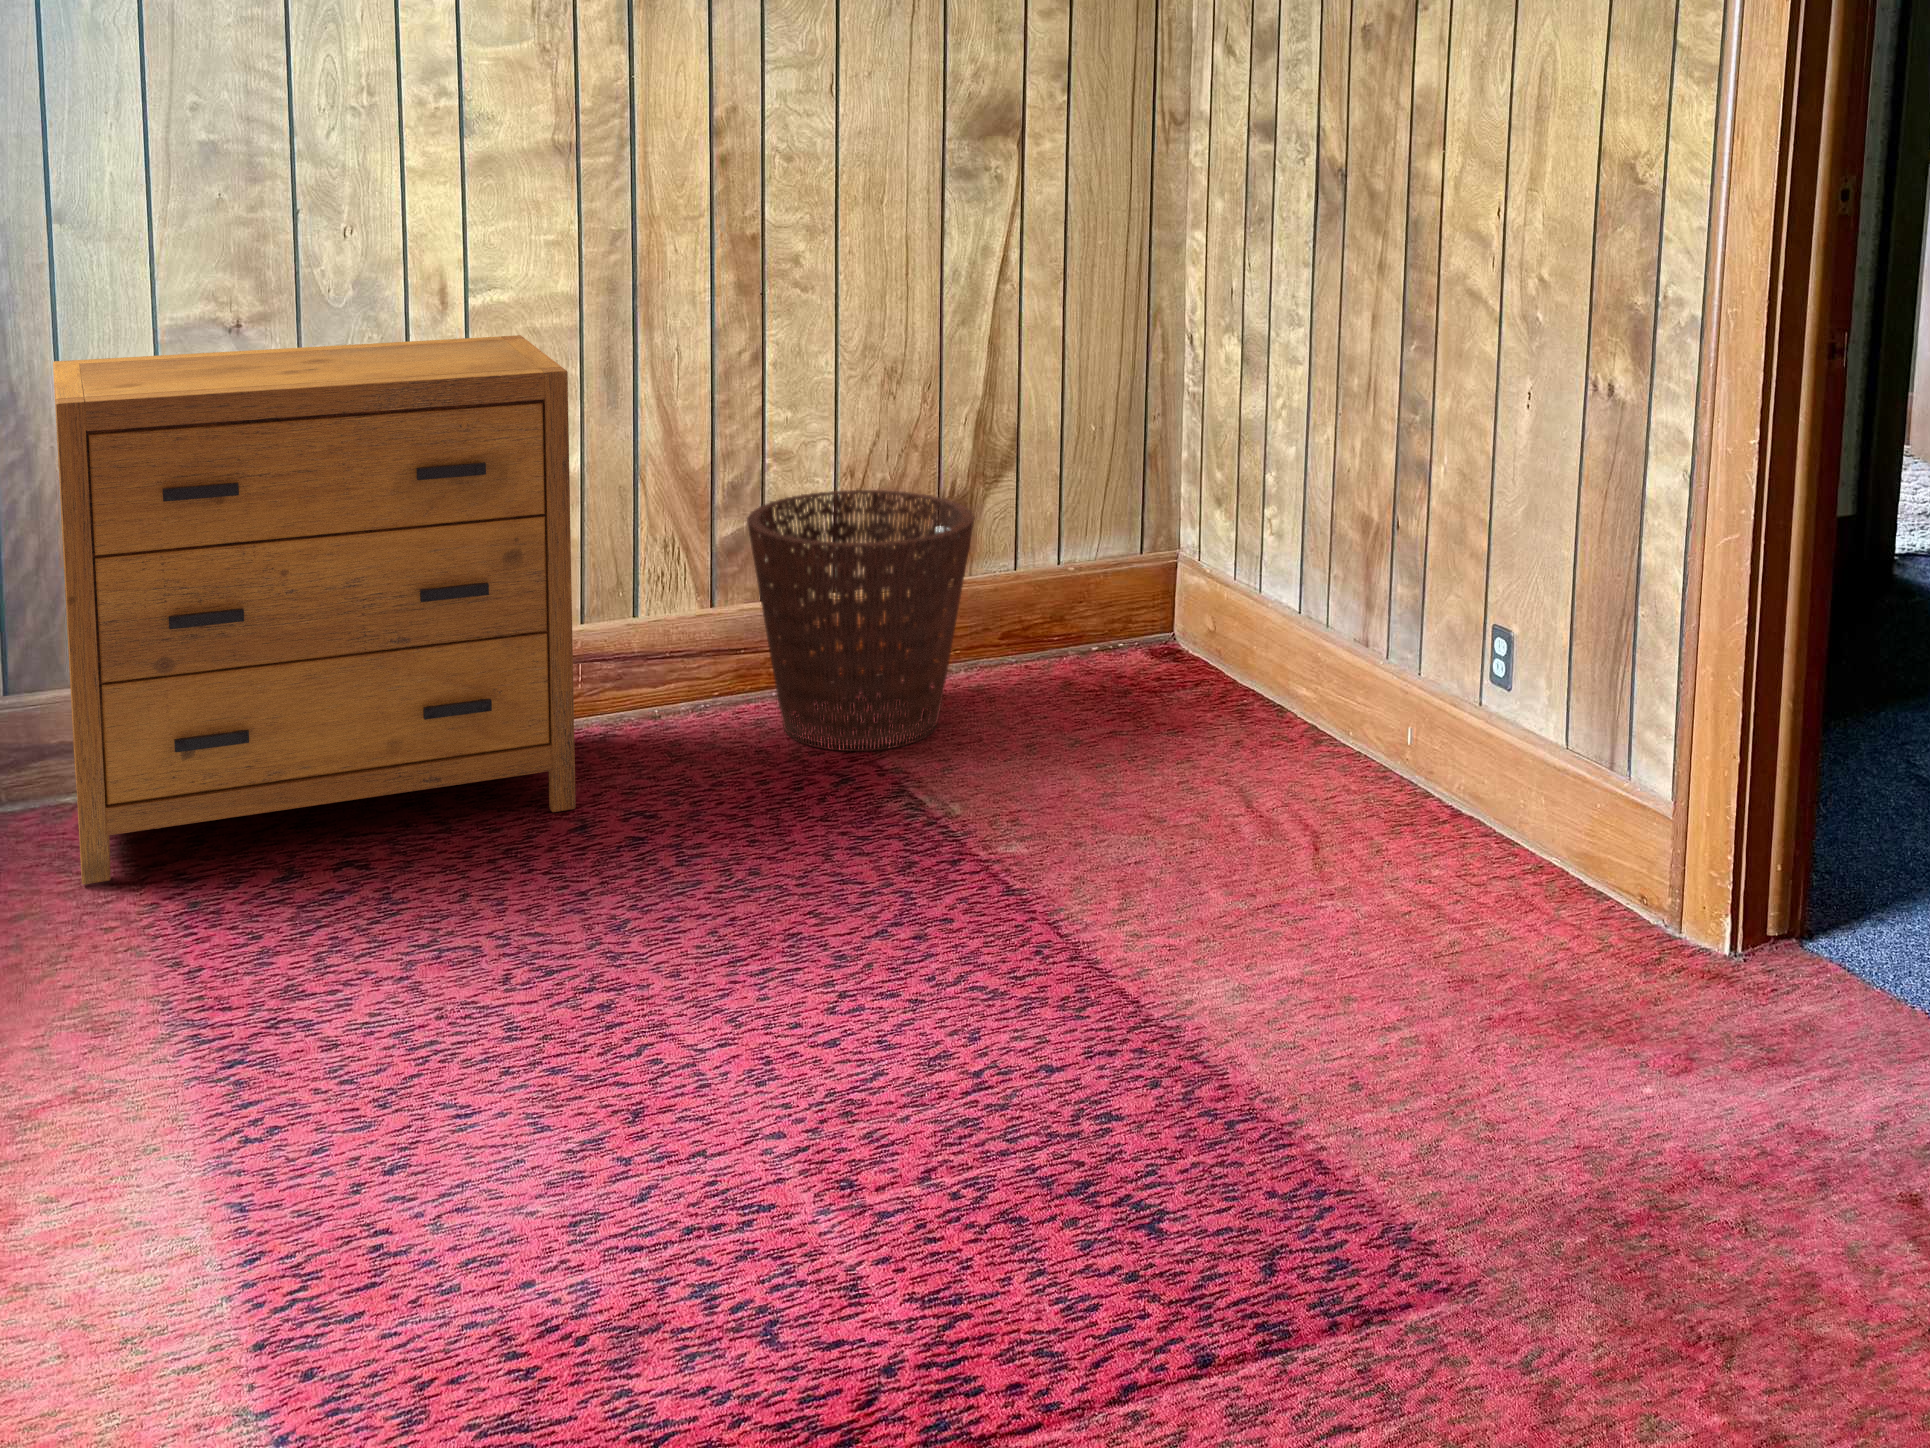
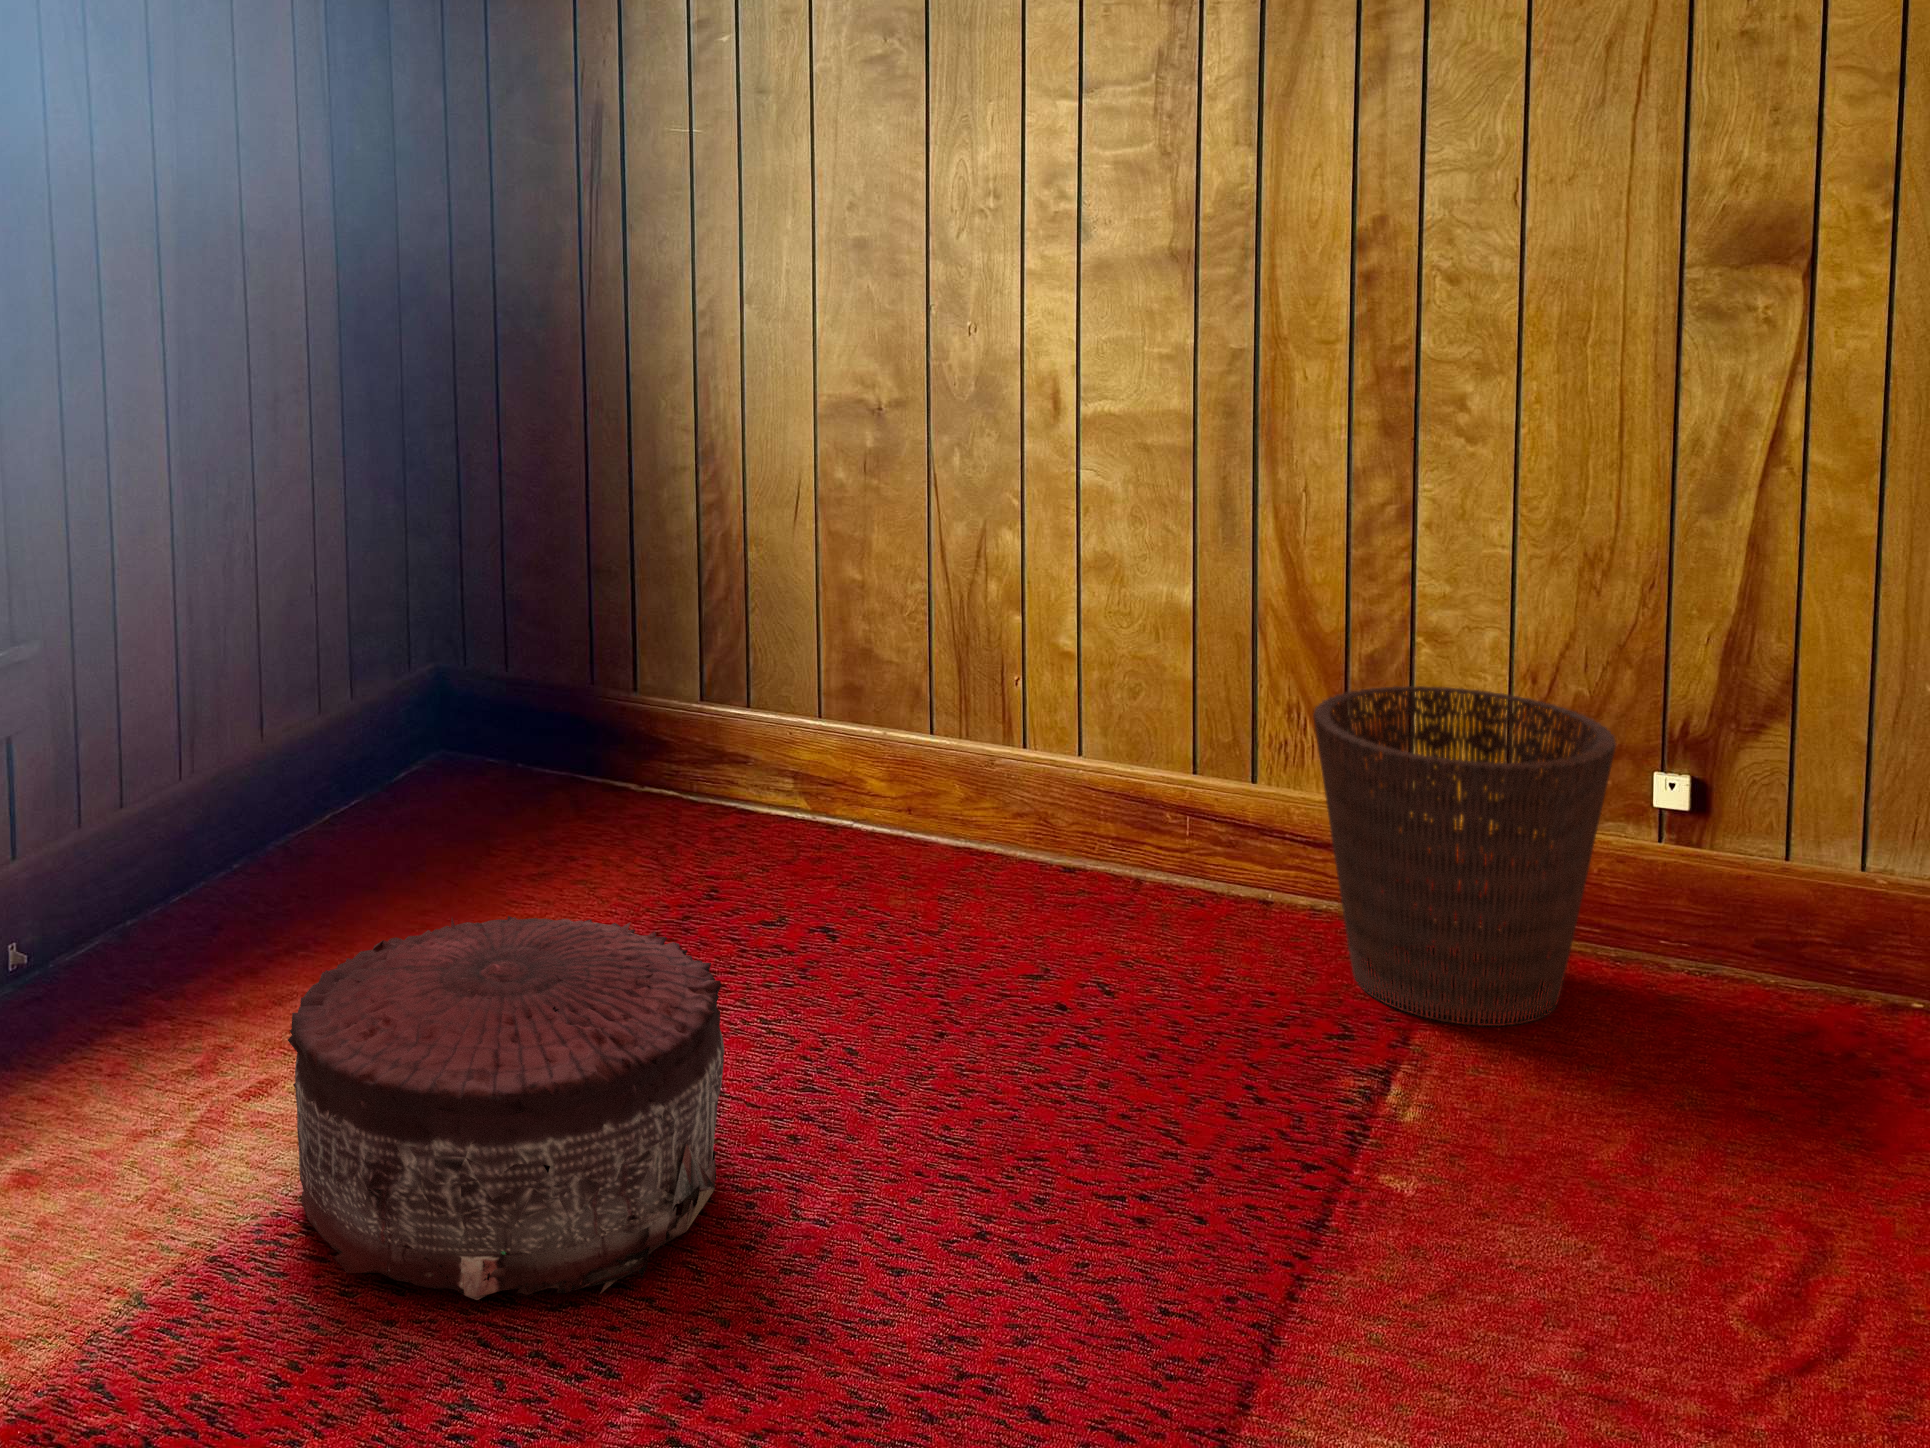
dresser: present [53,335,576,884] -> none [622,422,1116,959]
pouf: none [203,858,685,1259] -> present [288,916,725,1300]

